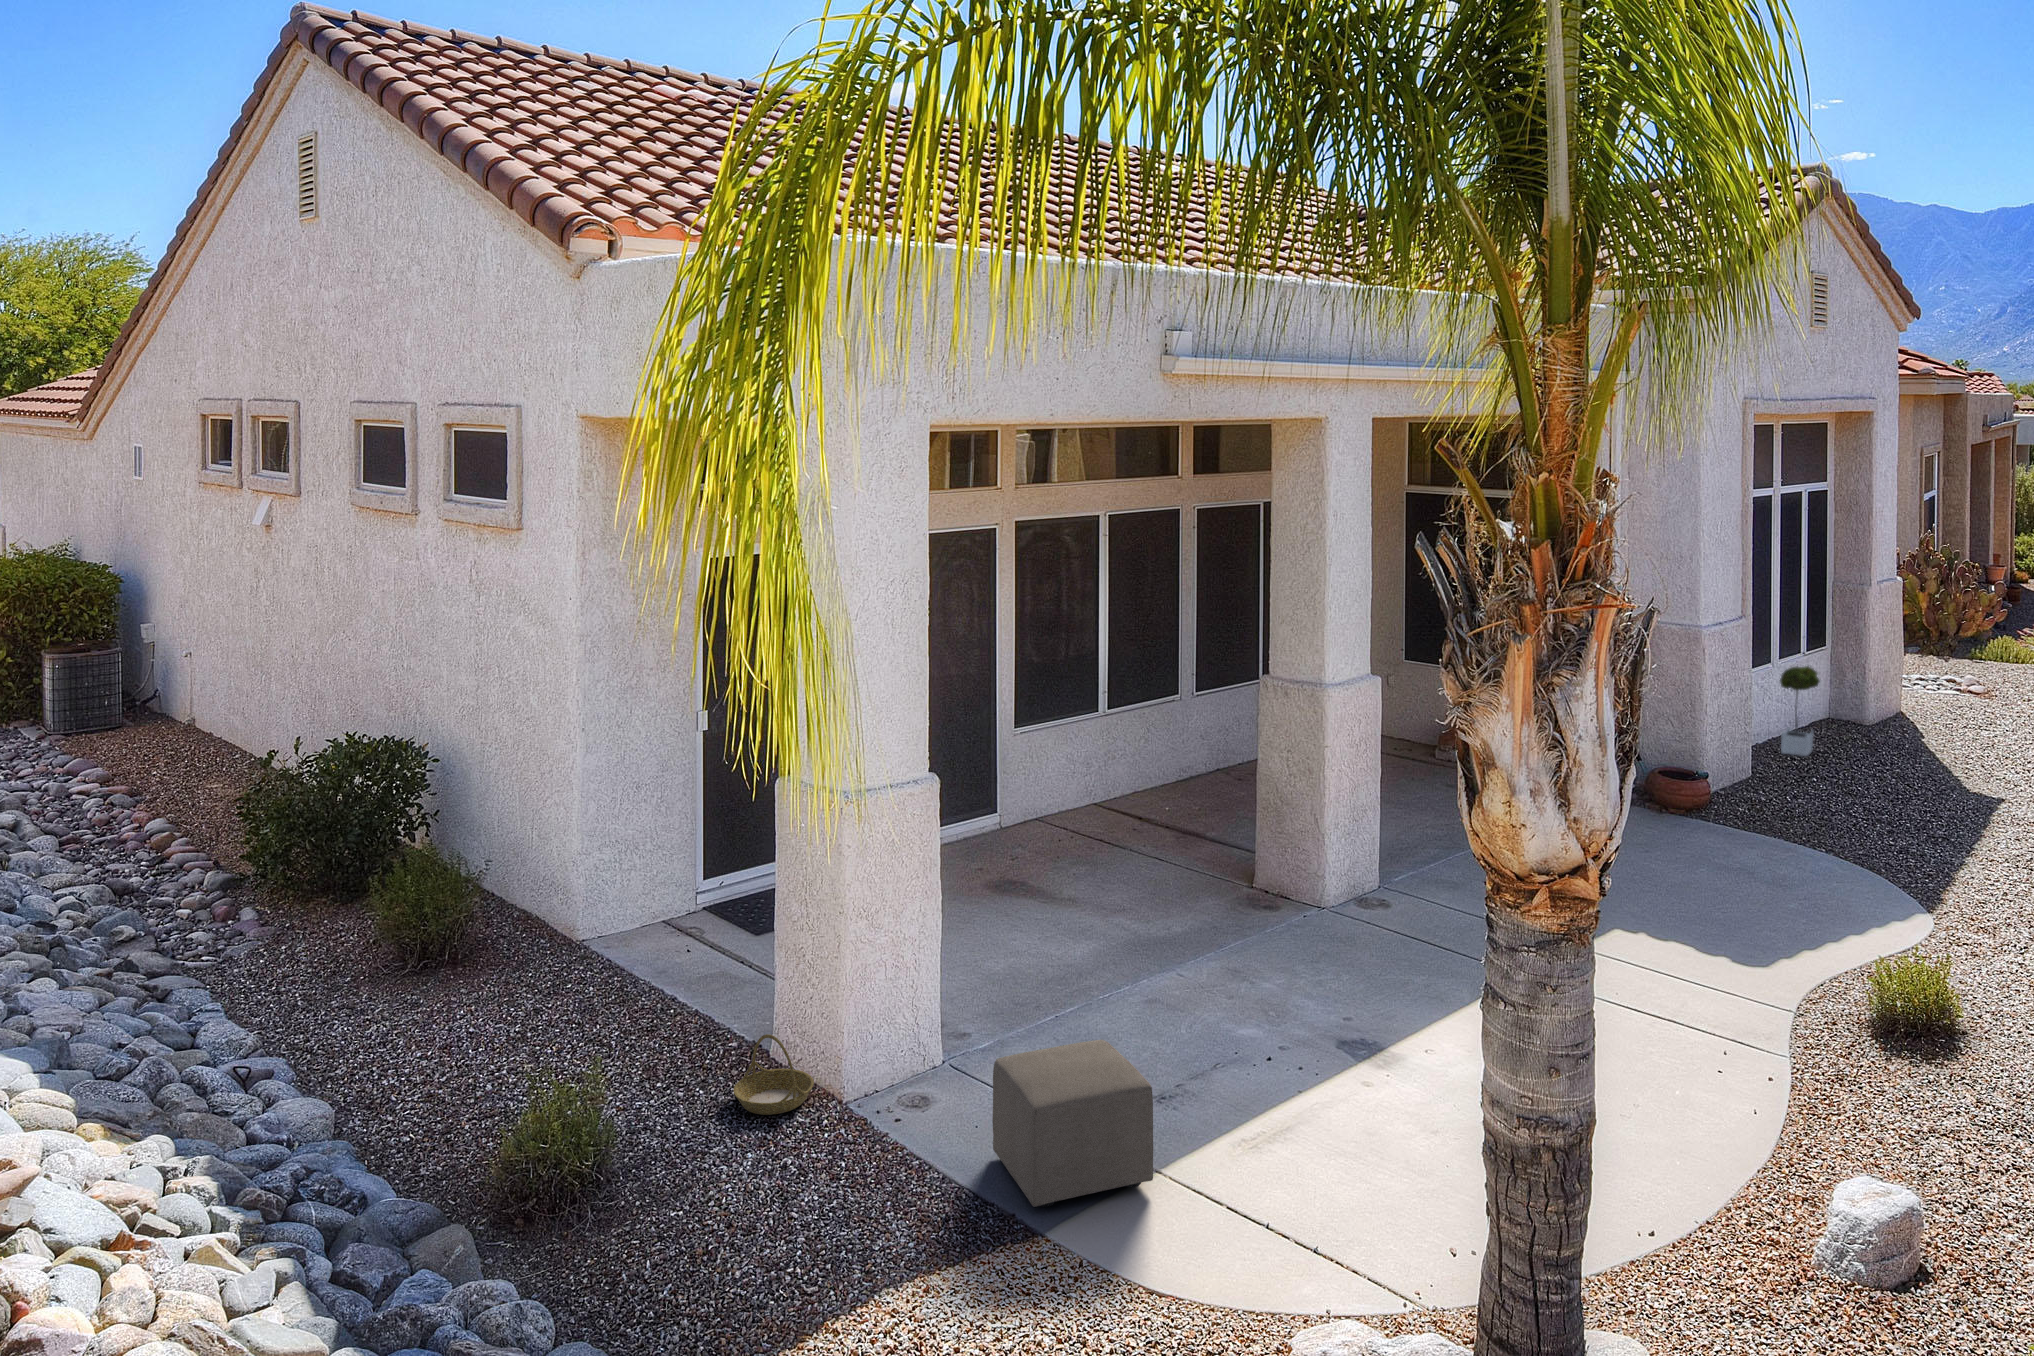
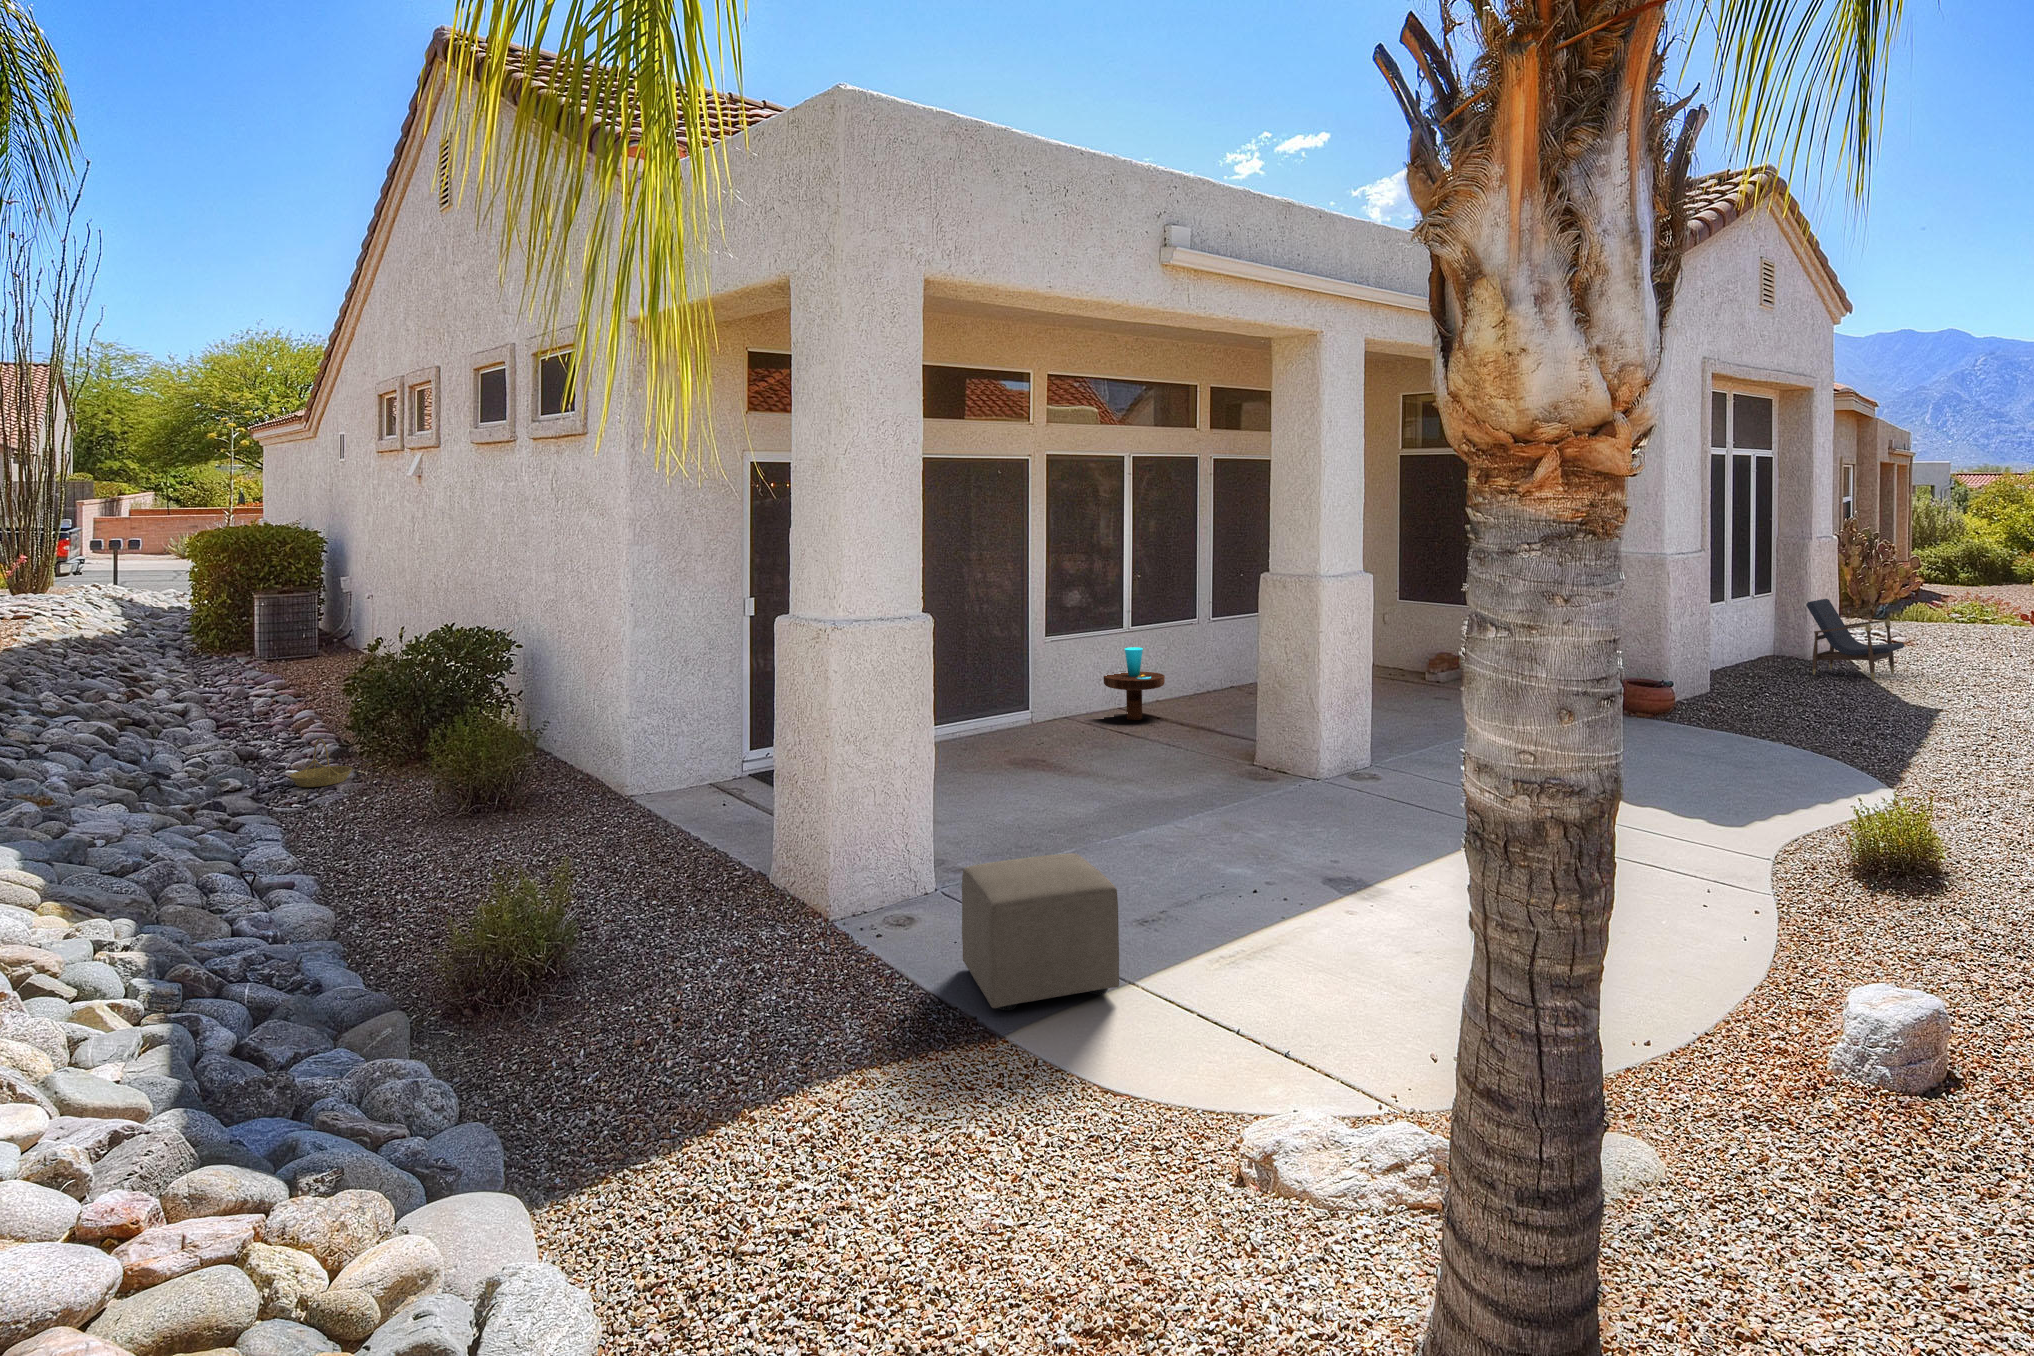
lounge chair: none [1879,650,1984,750] -> present [1807,599,1904,681]
potted tree: present [1780,666,1819,756] -> none [1719,606,1756,687]
side table: none [1088,731,1157,814] -> present [1104,647,1165,720]
basket: present [733,1034,814,1115] -> present [290,738,353,787]

